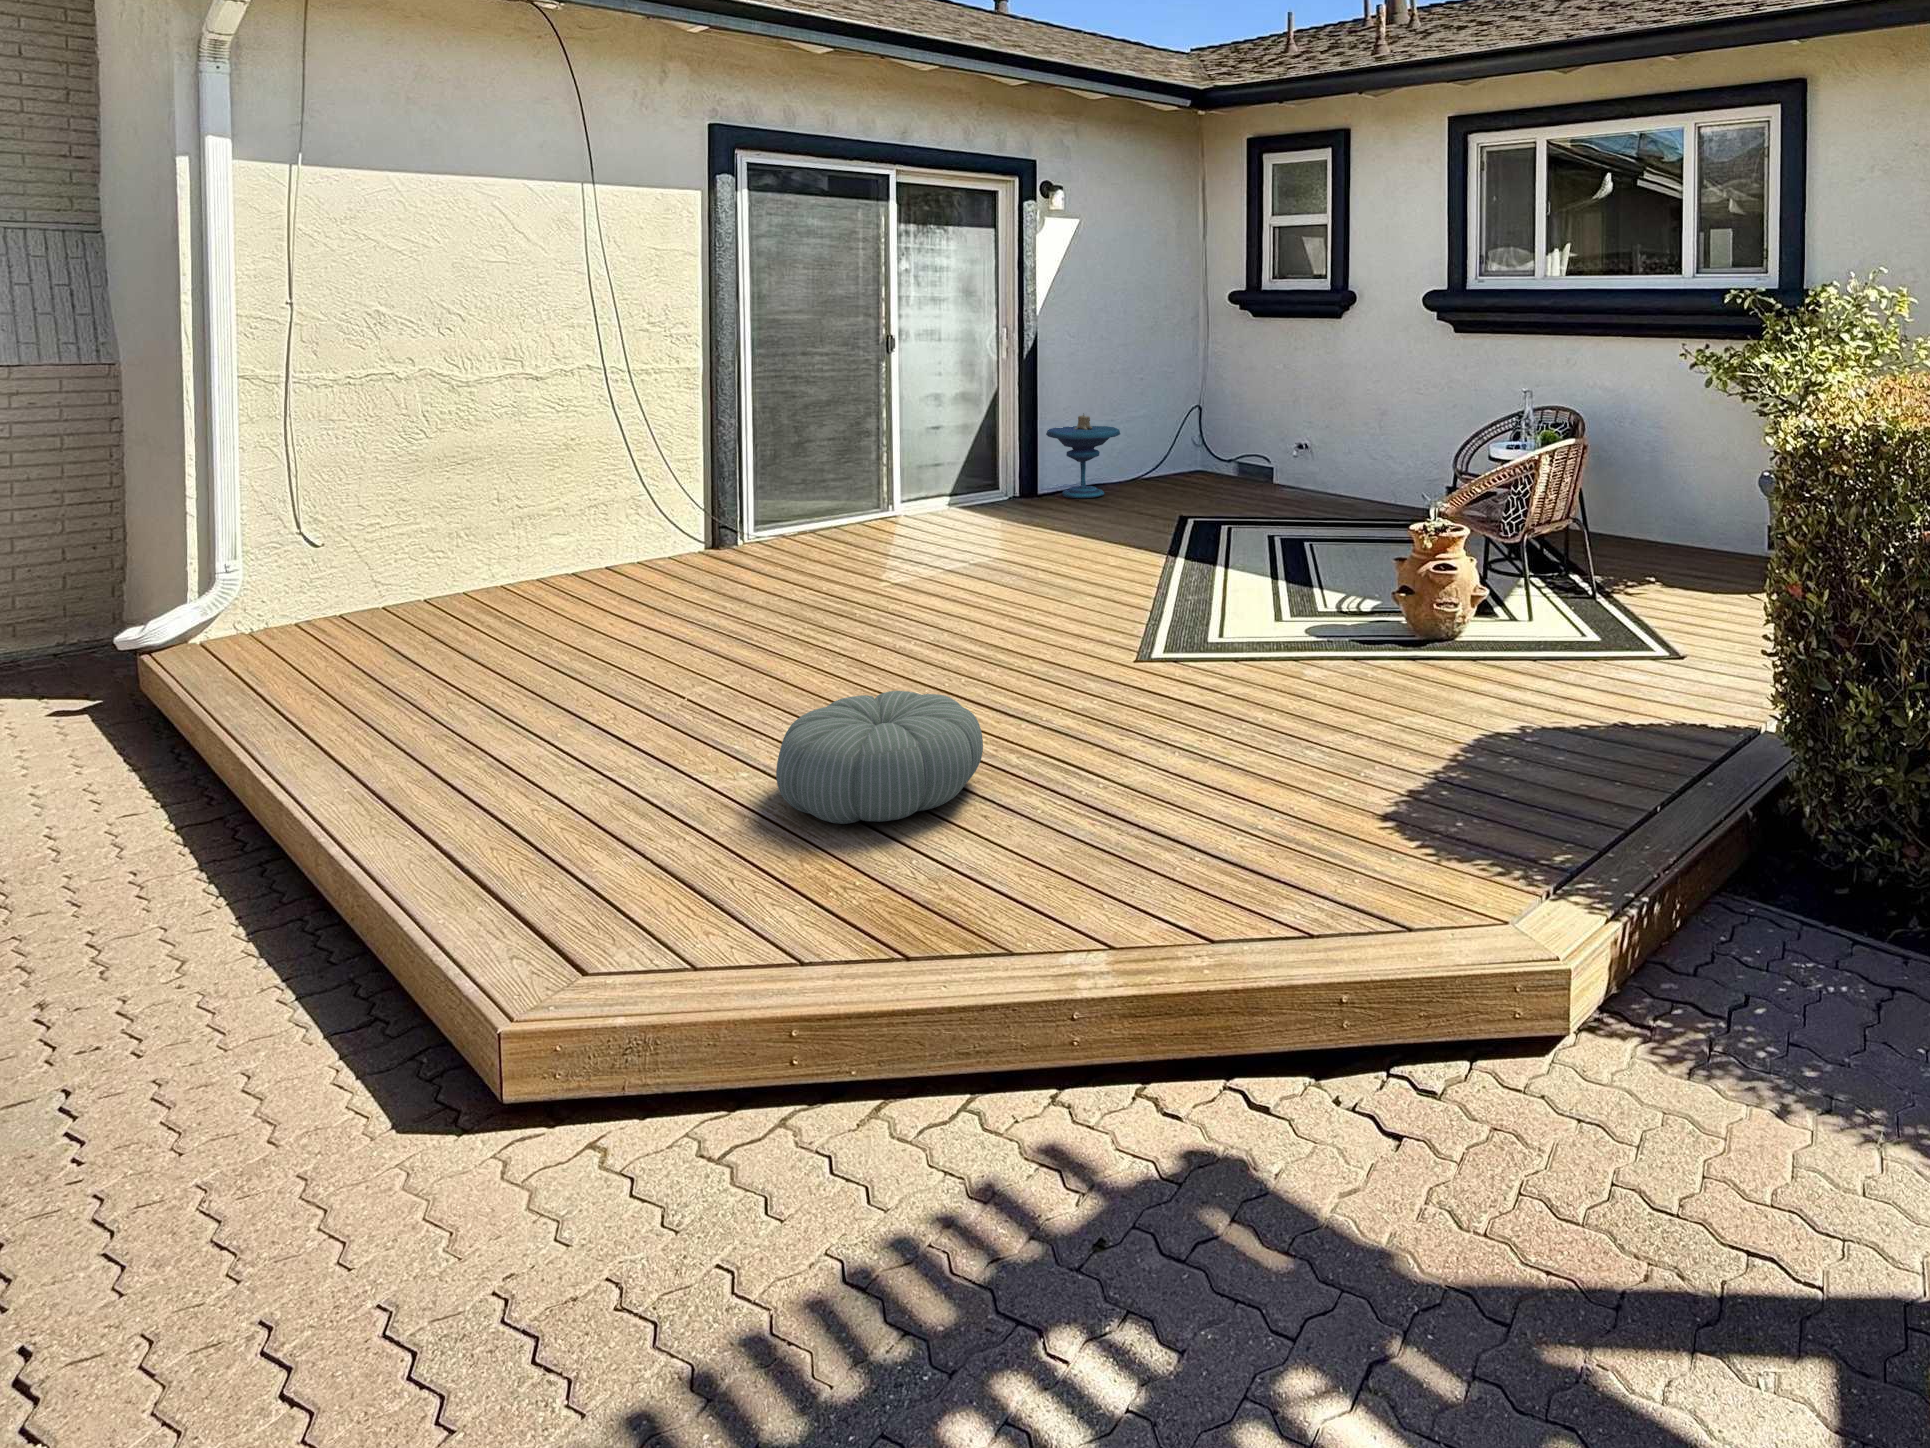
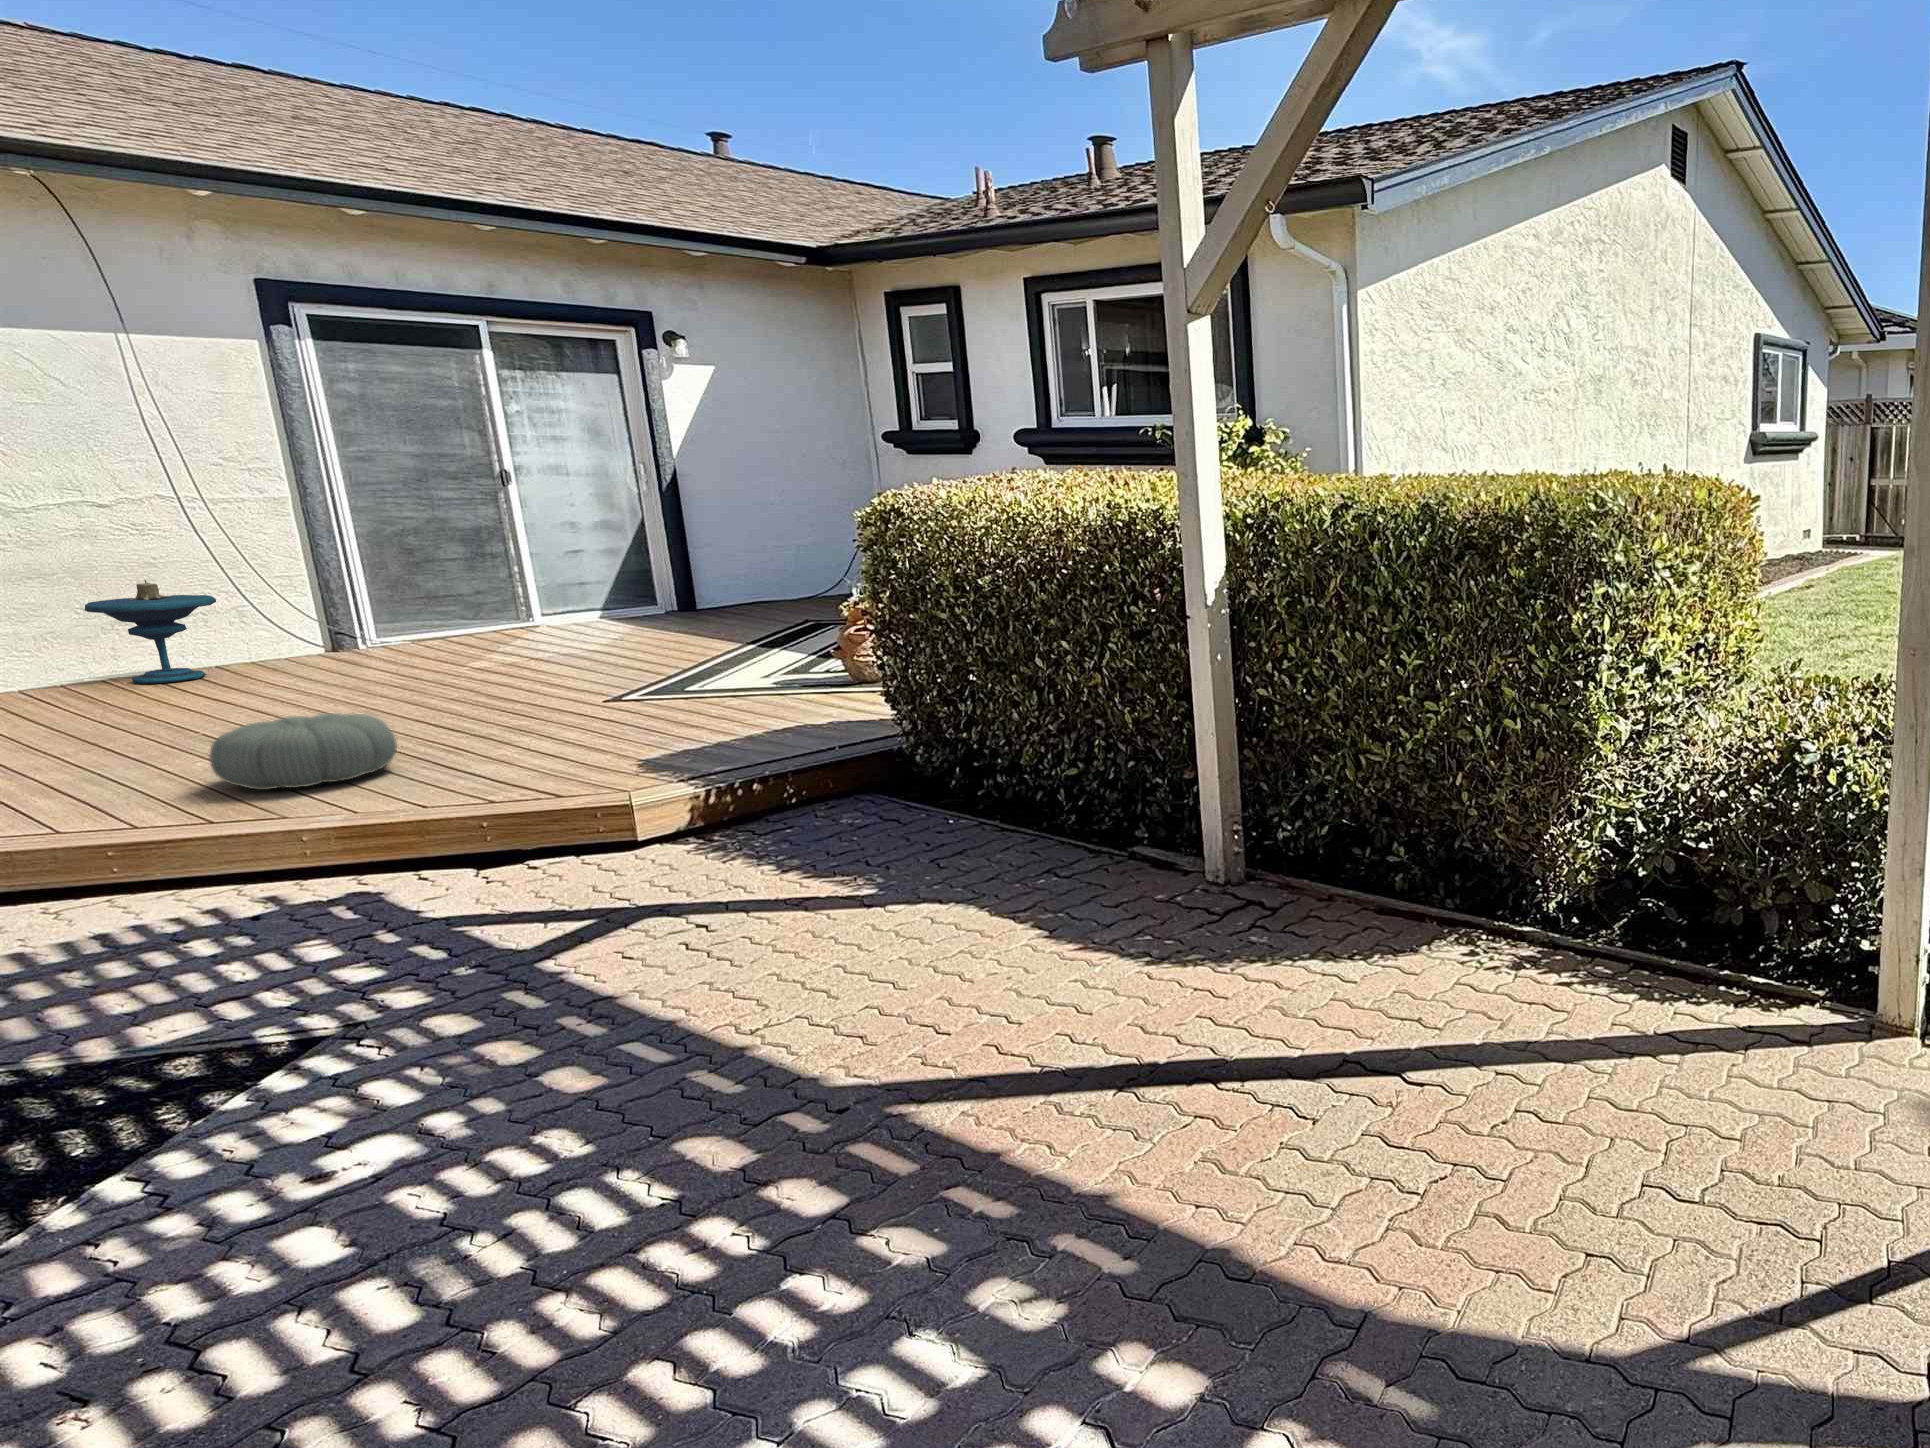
side table: present [1046,413,1120,498] -> present [85,580,216,684]

